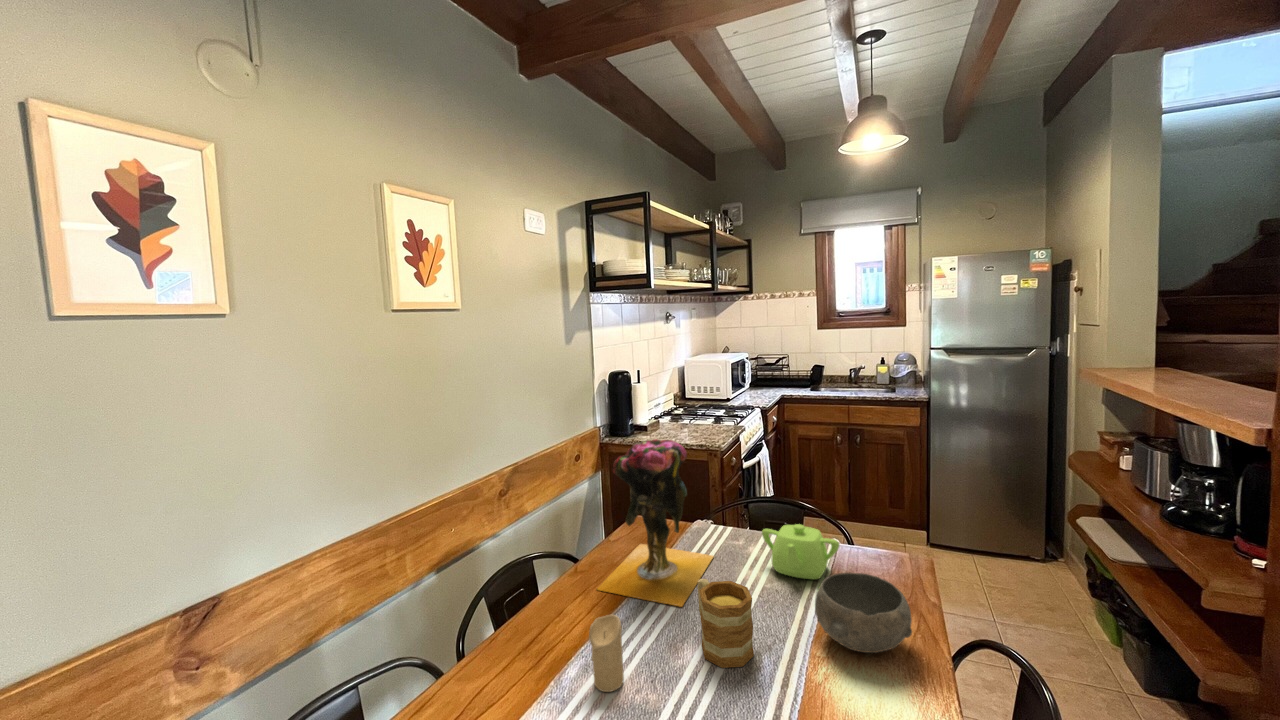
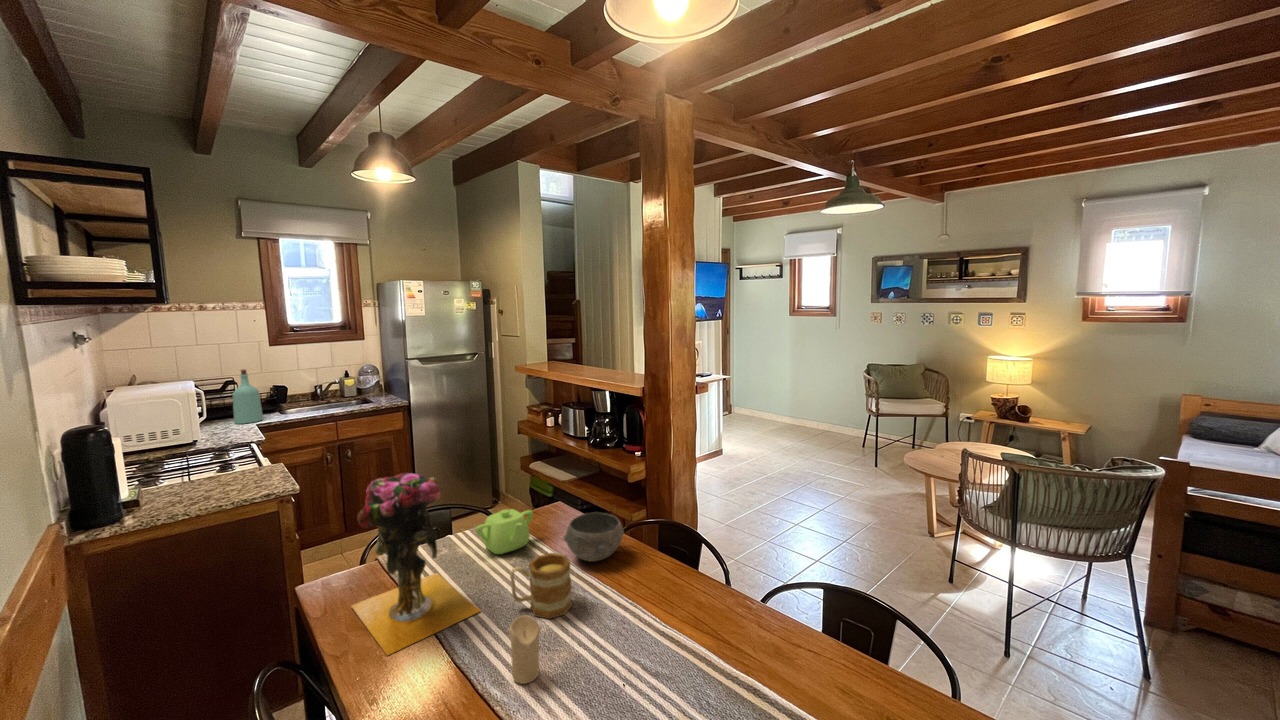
bottle: none [770,347,791,392] -> present [233,370,263,424]

